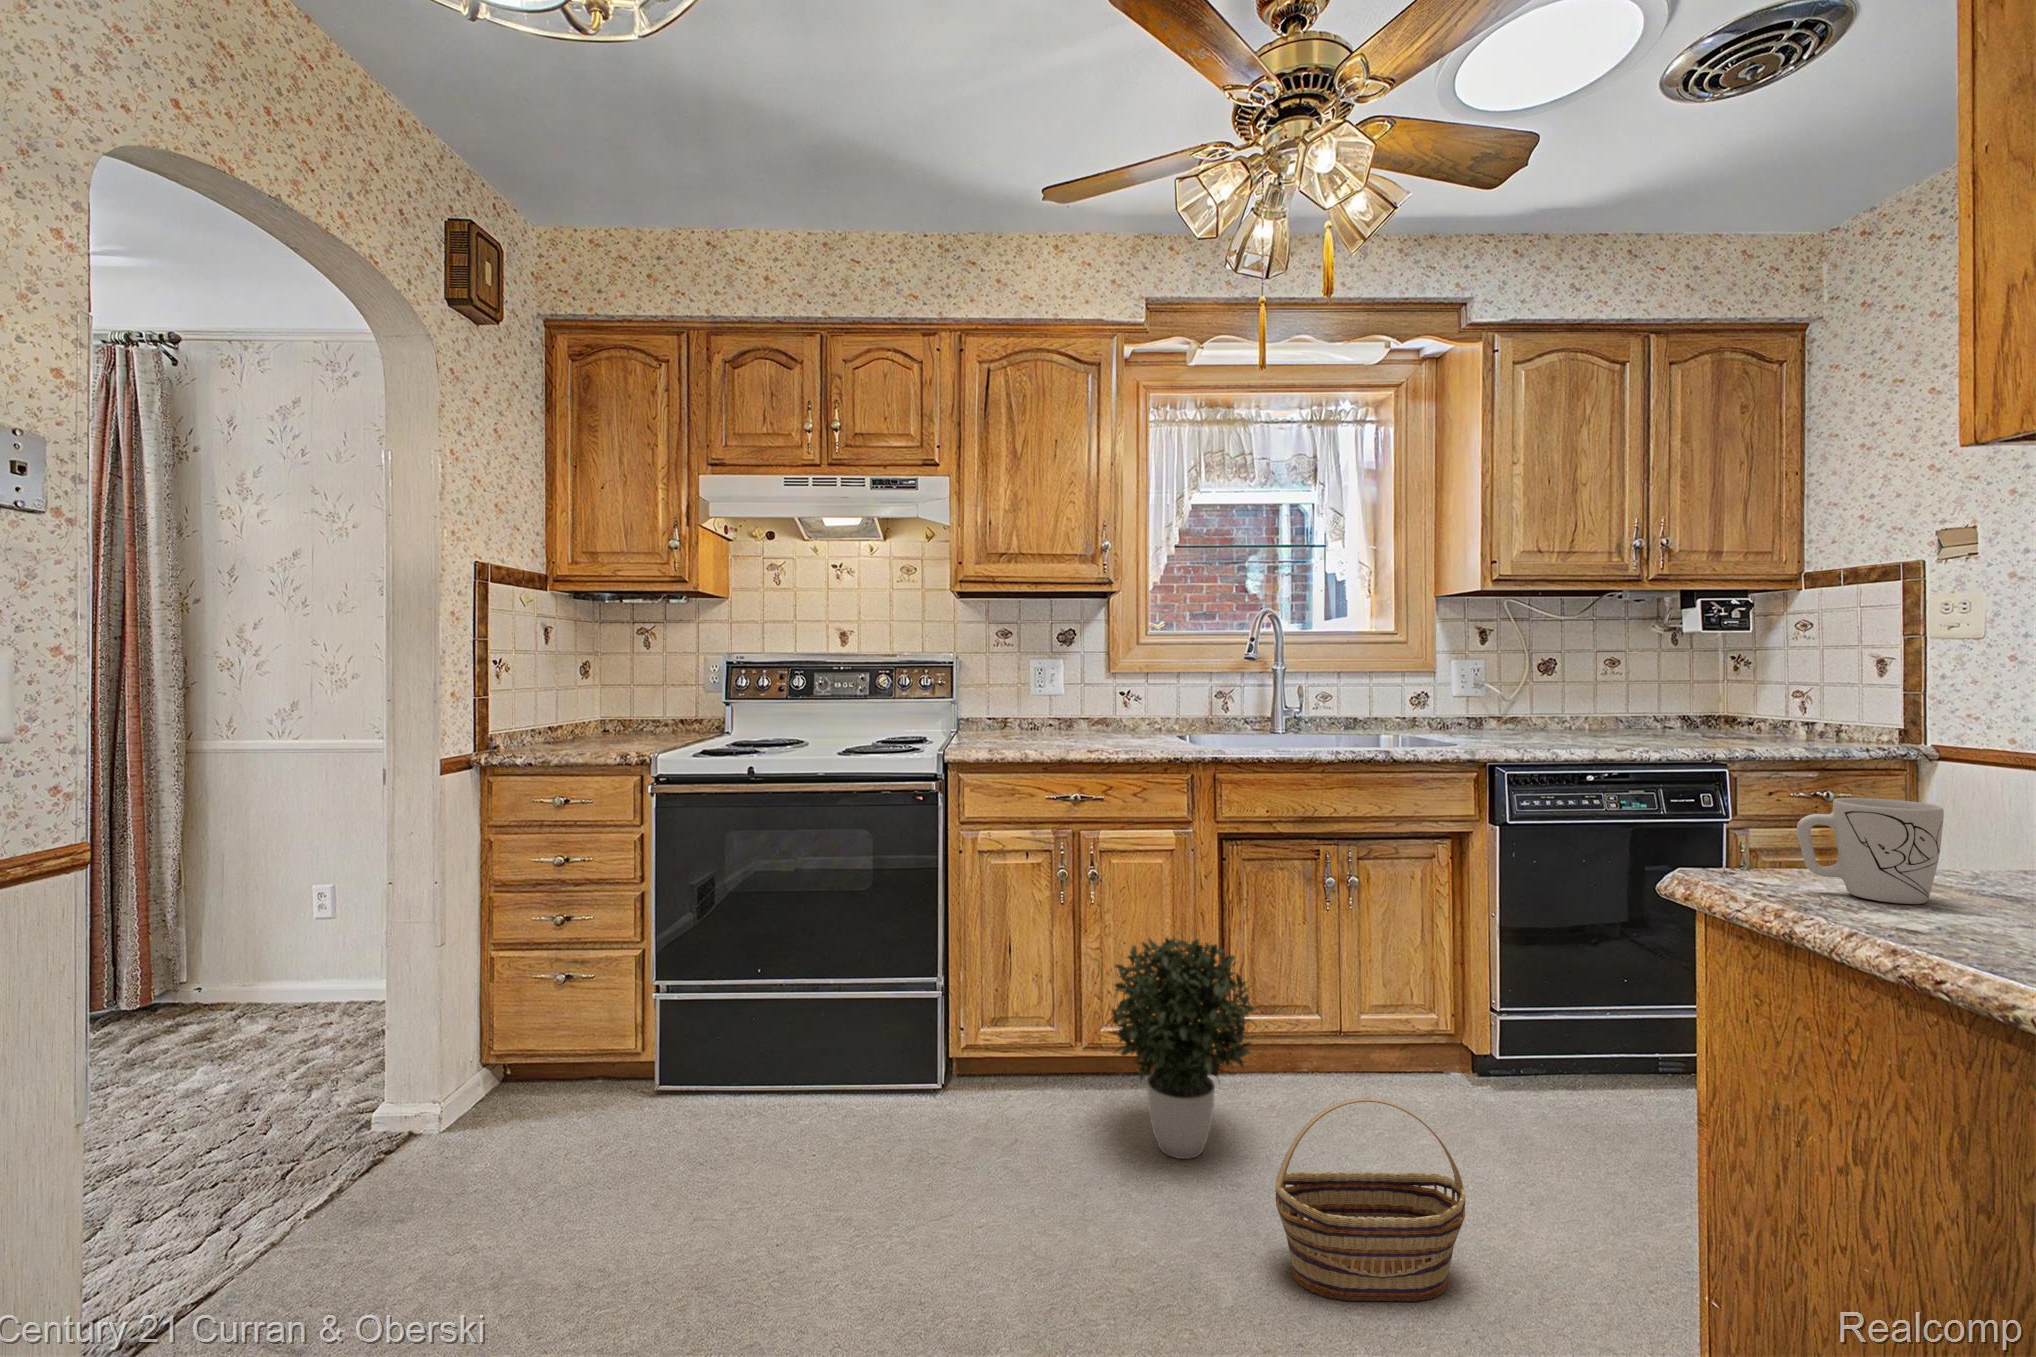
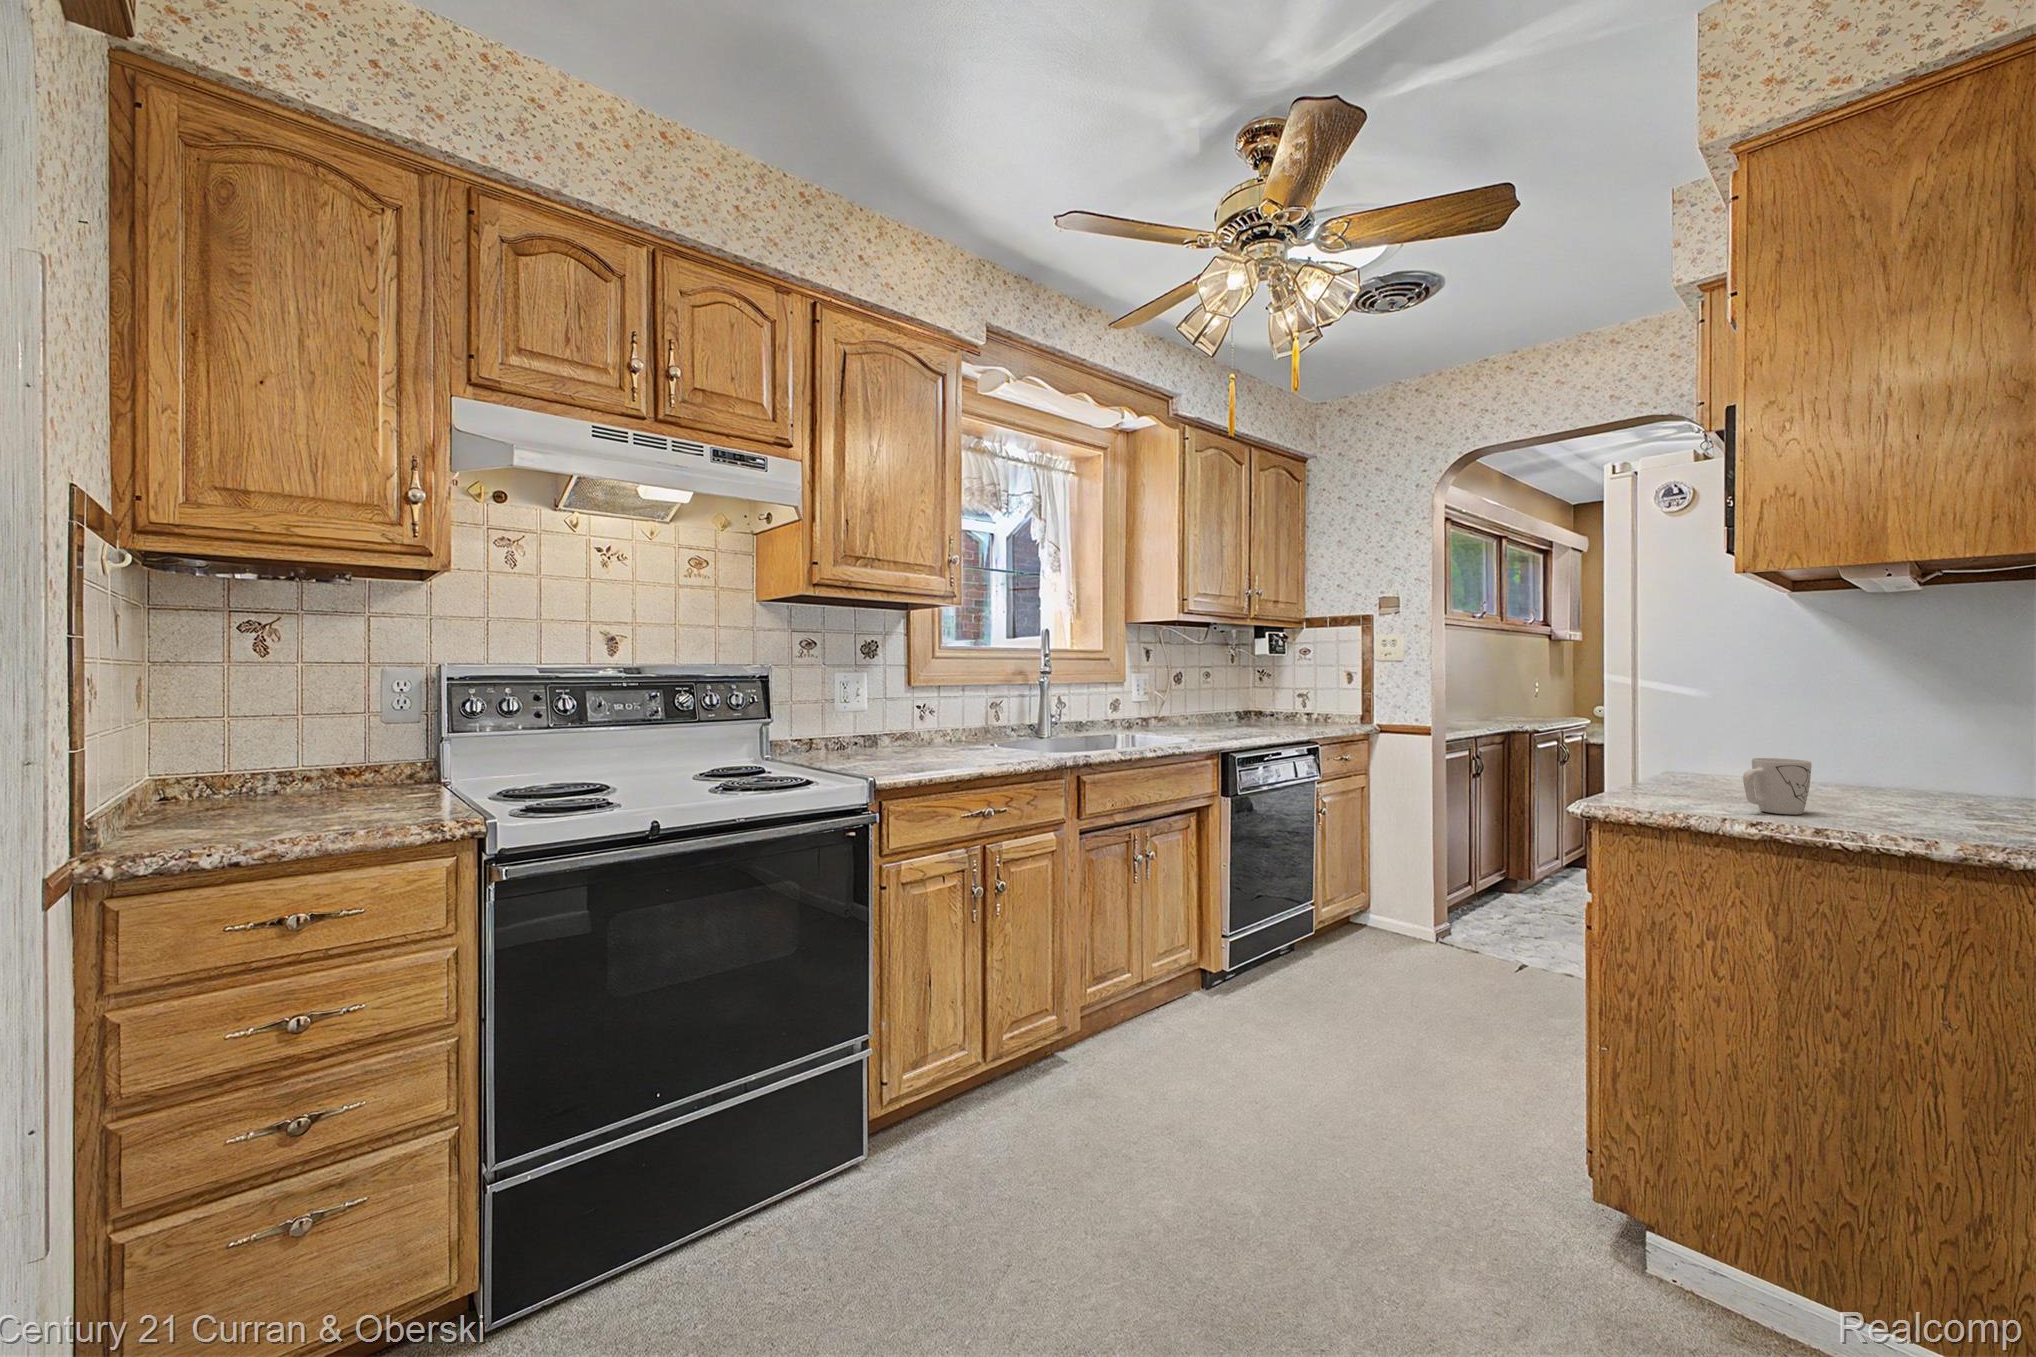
potted plant: present [1112,938,1254,1159] -> none [1059,929,1199,1137]
basket: present [1276,1098,1465,1301] -> none [1296,1022,1398,1194]

